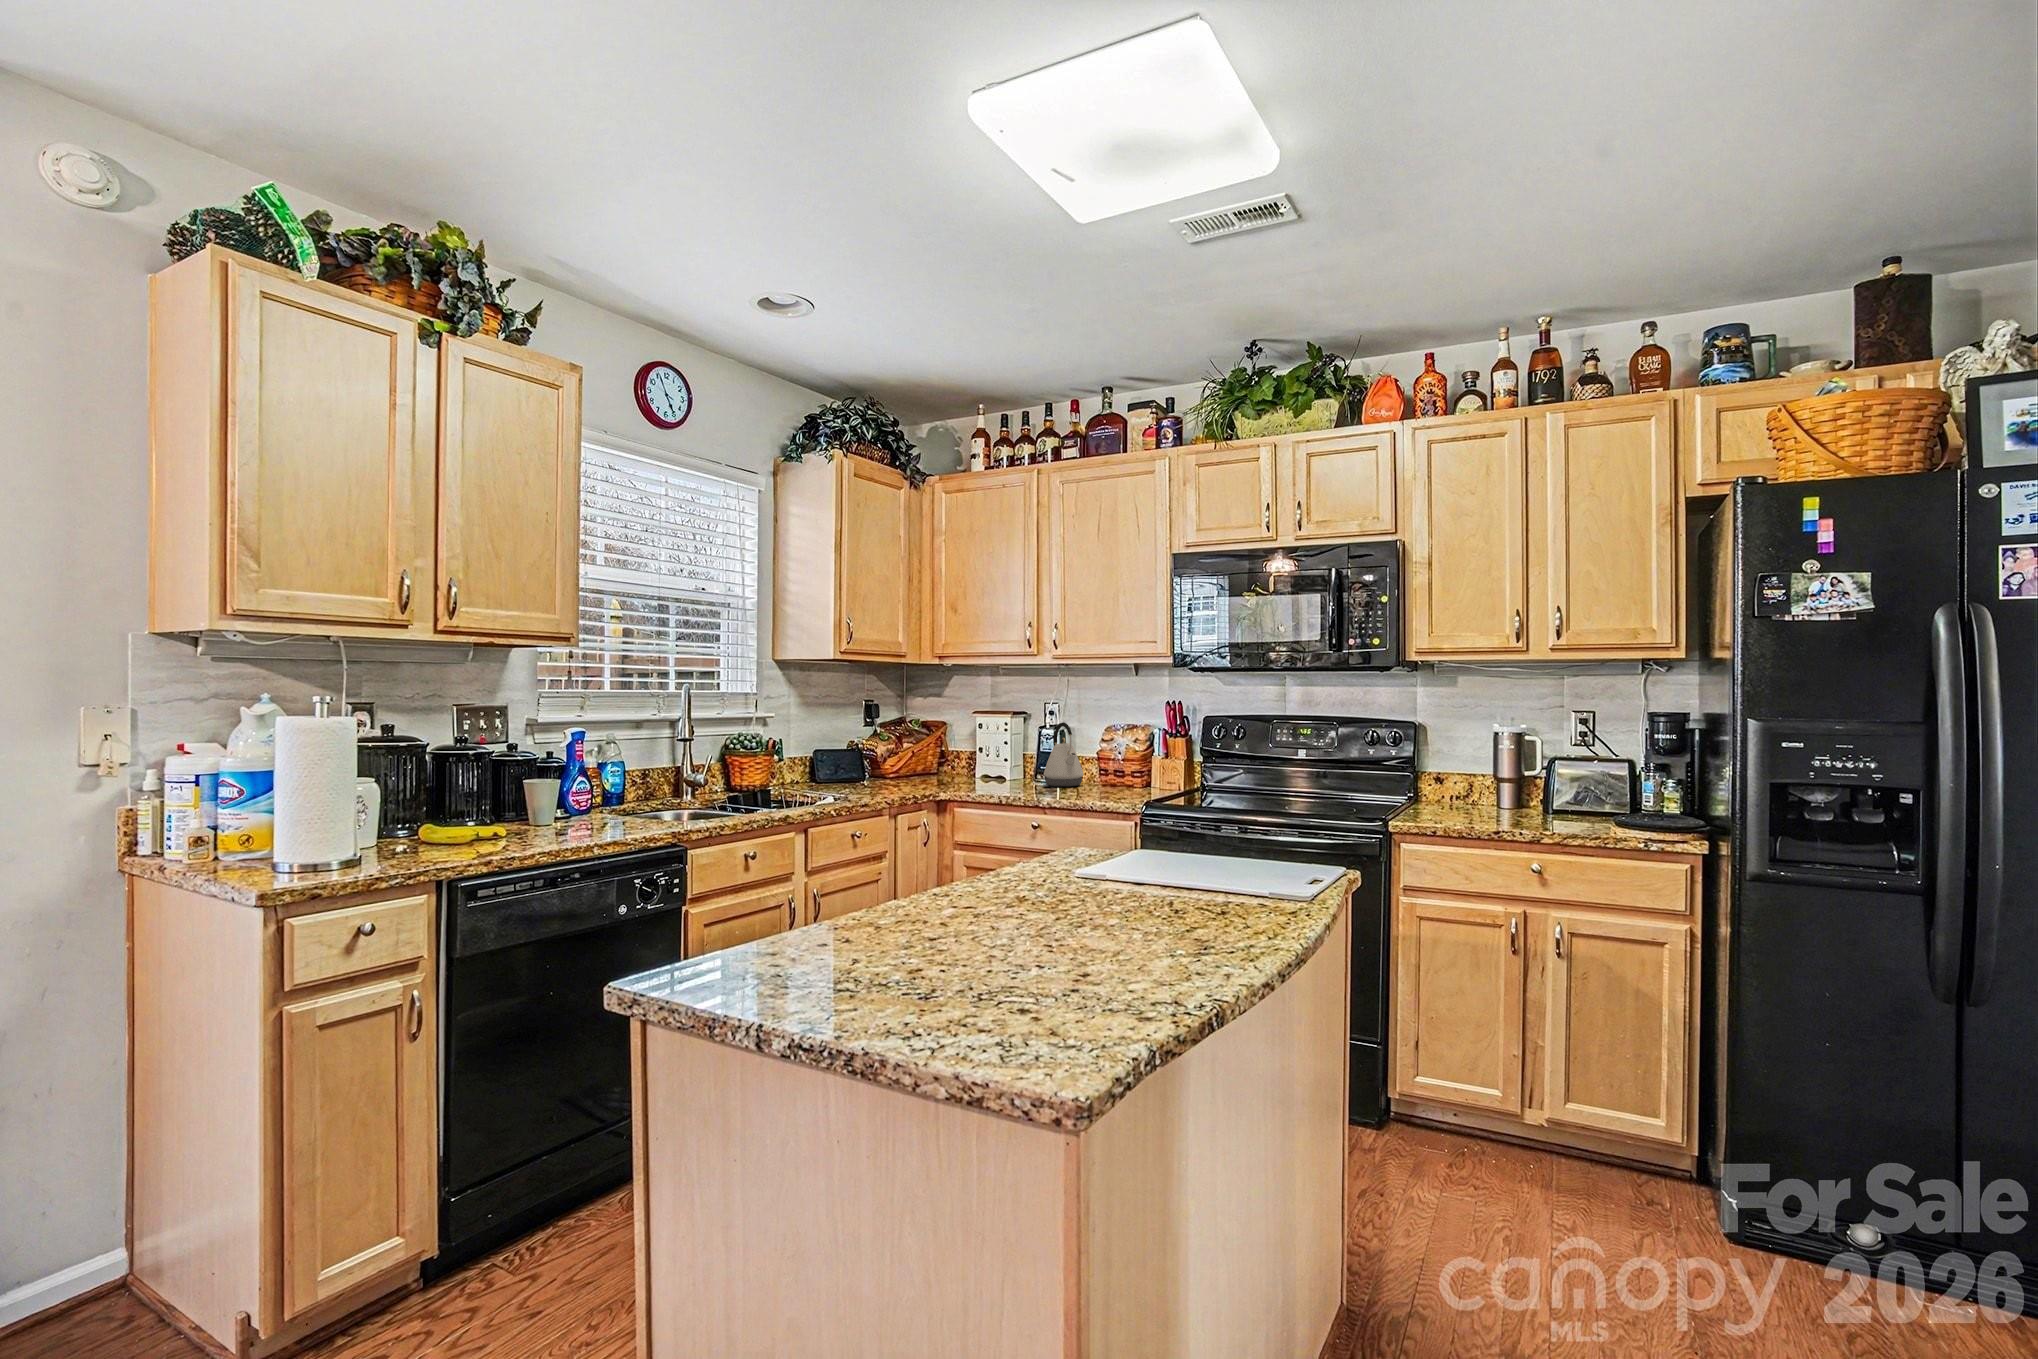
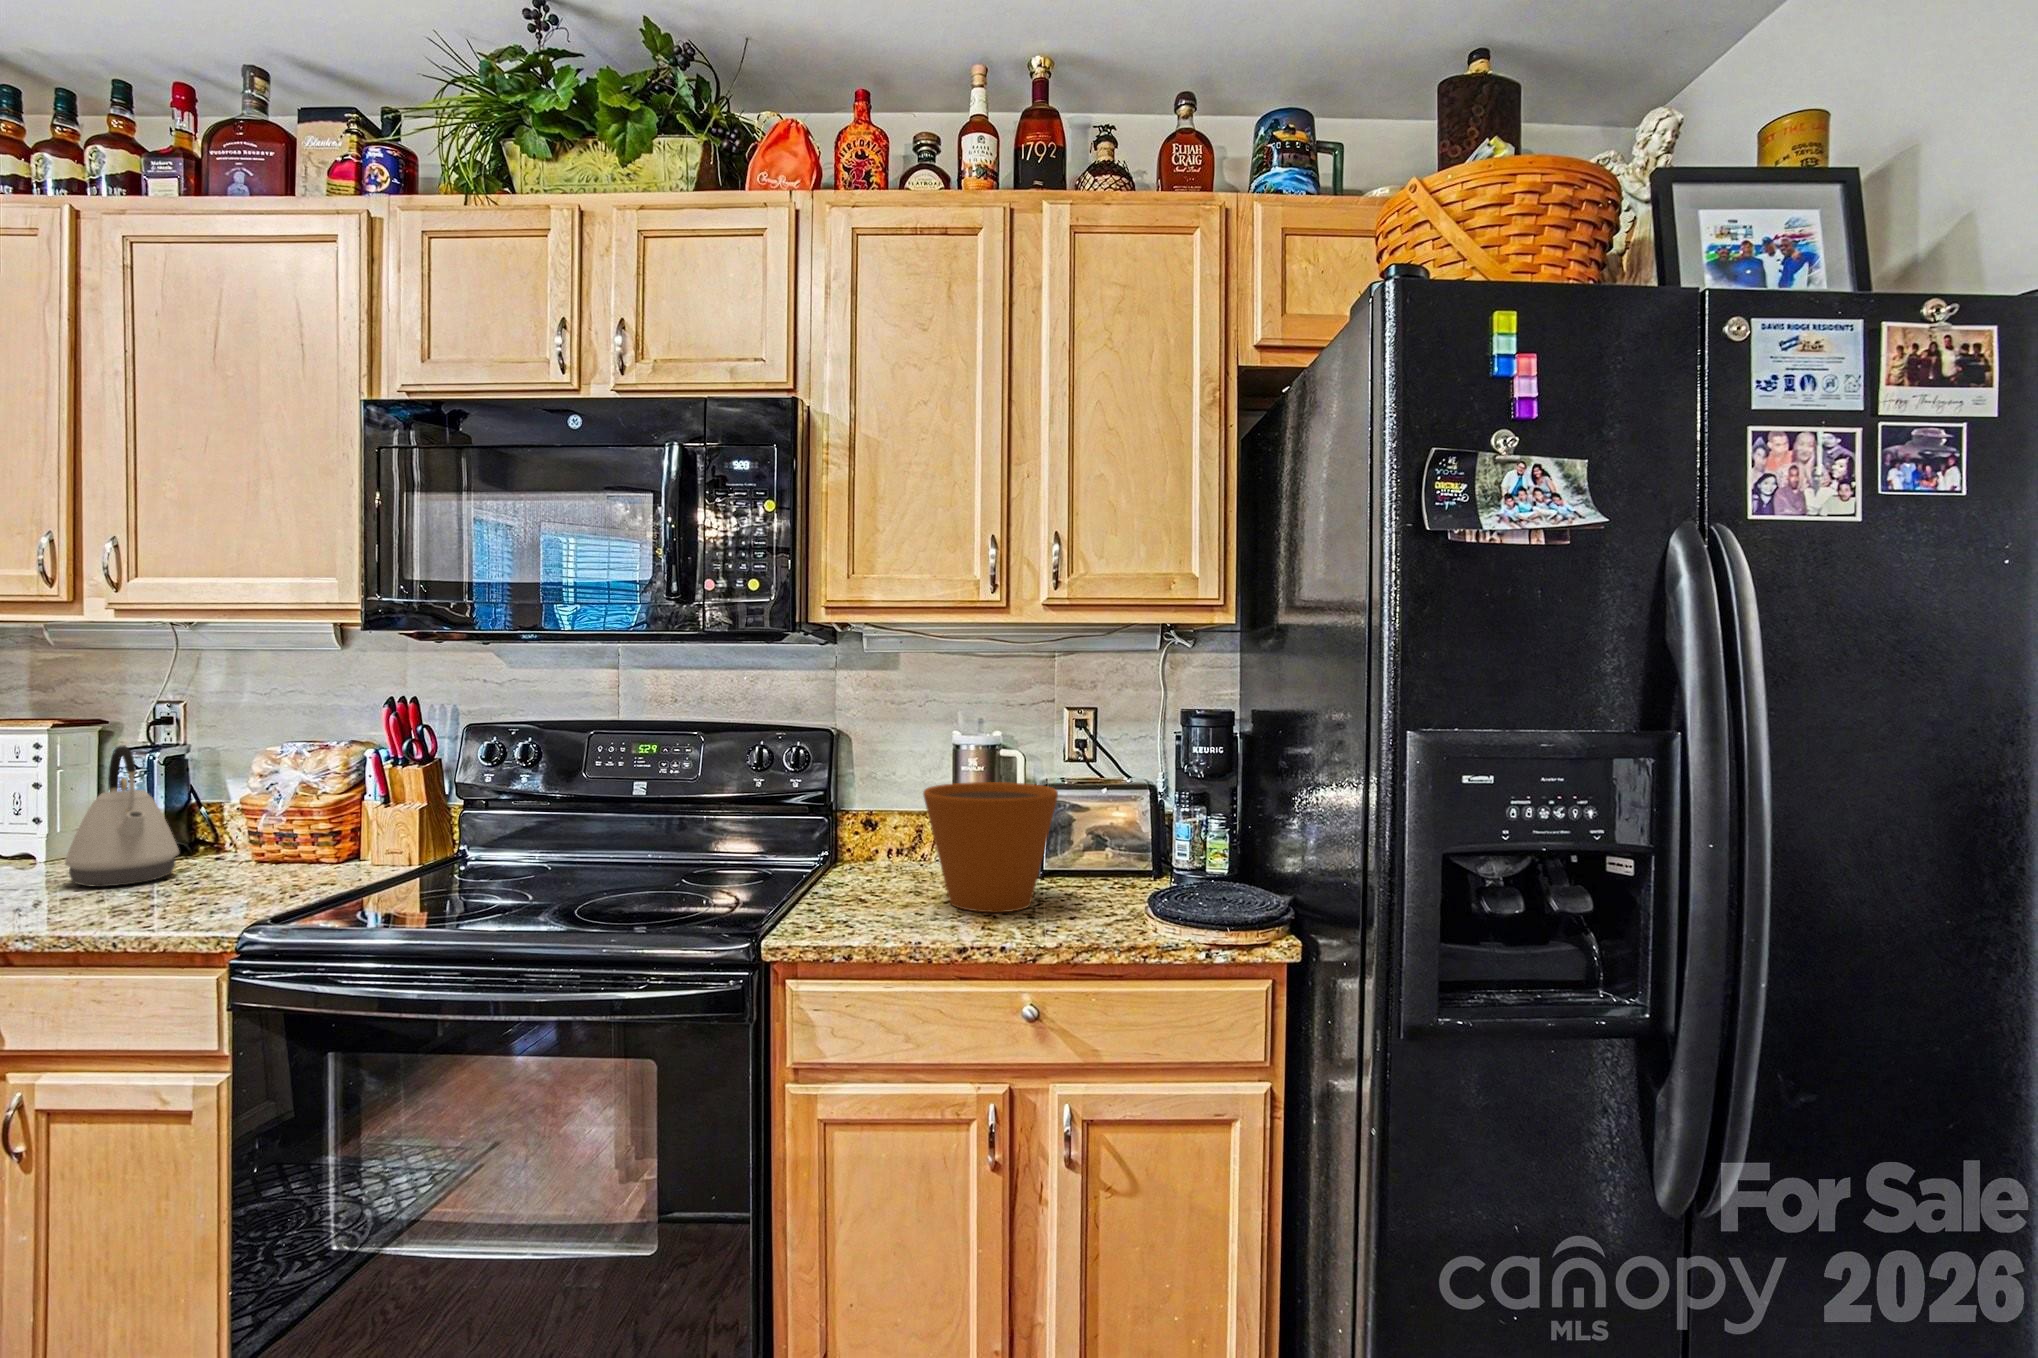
flower pot: none [1472,752,1558,824] -> present [923,782,1058,912]

